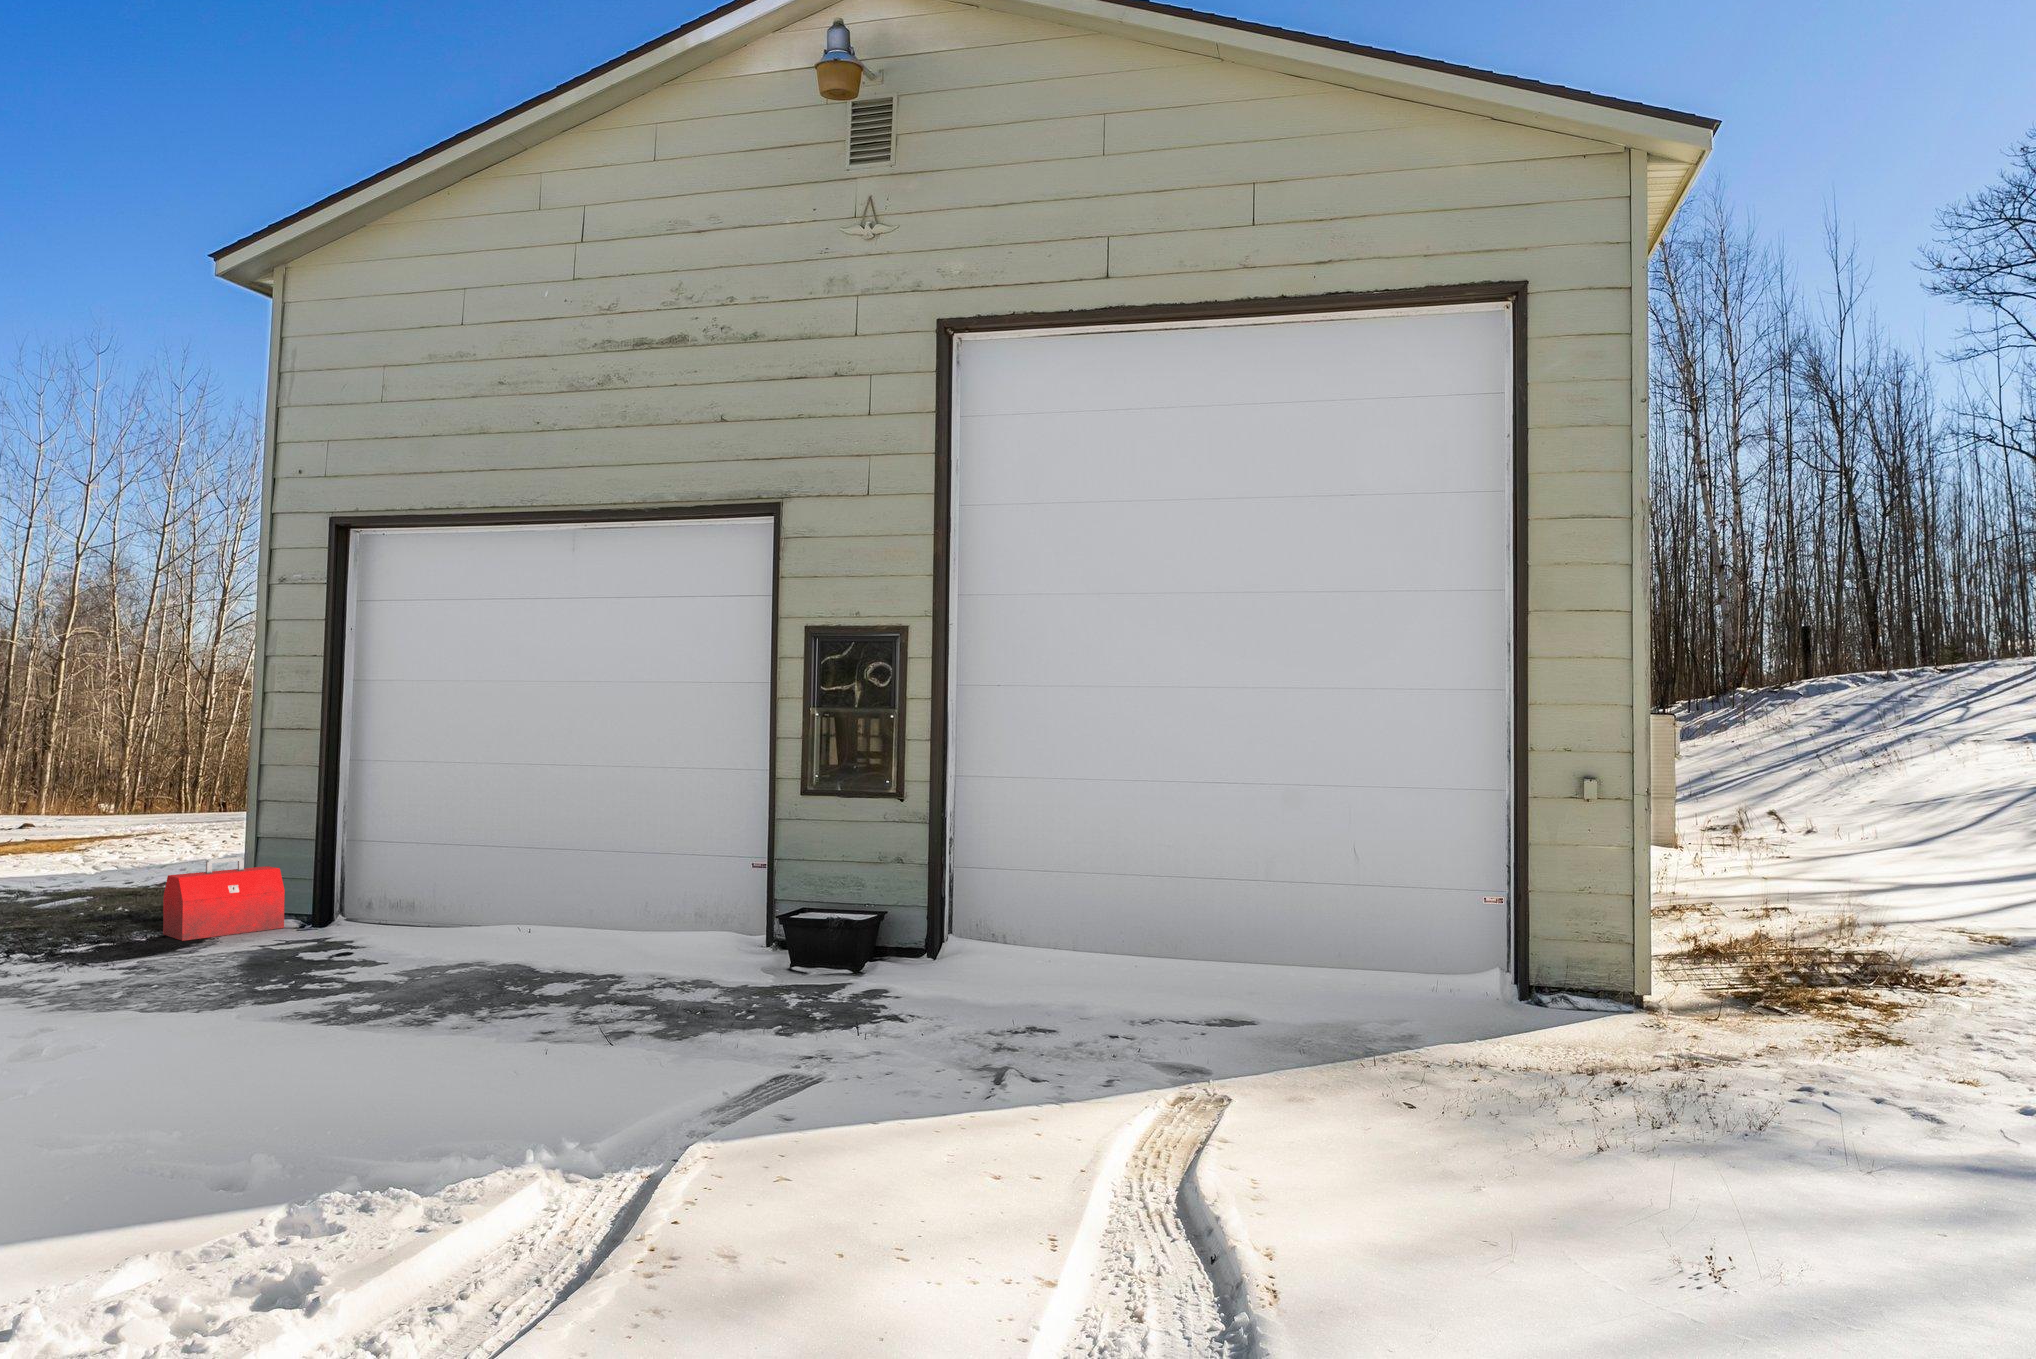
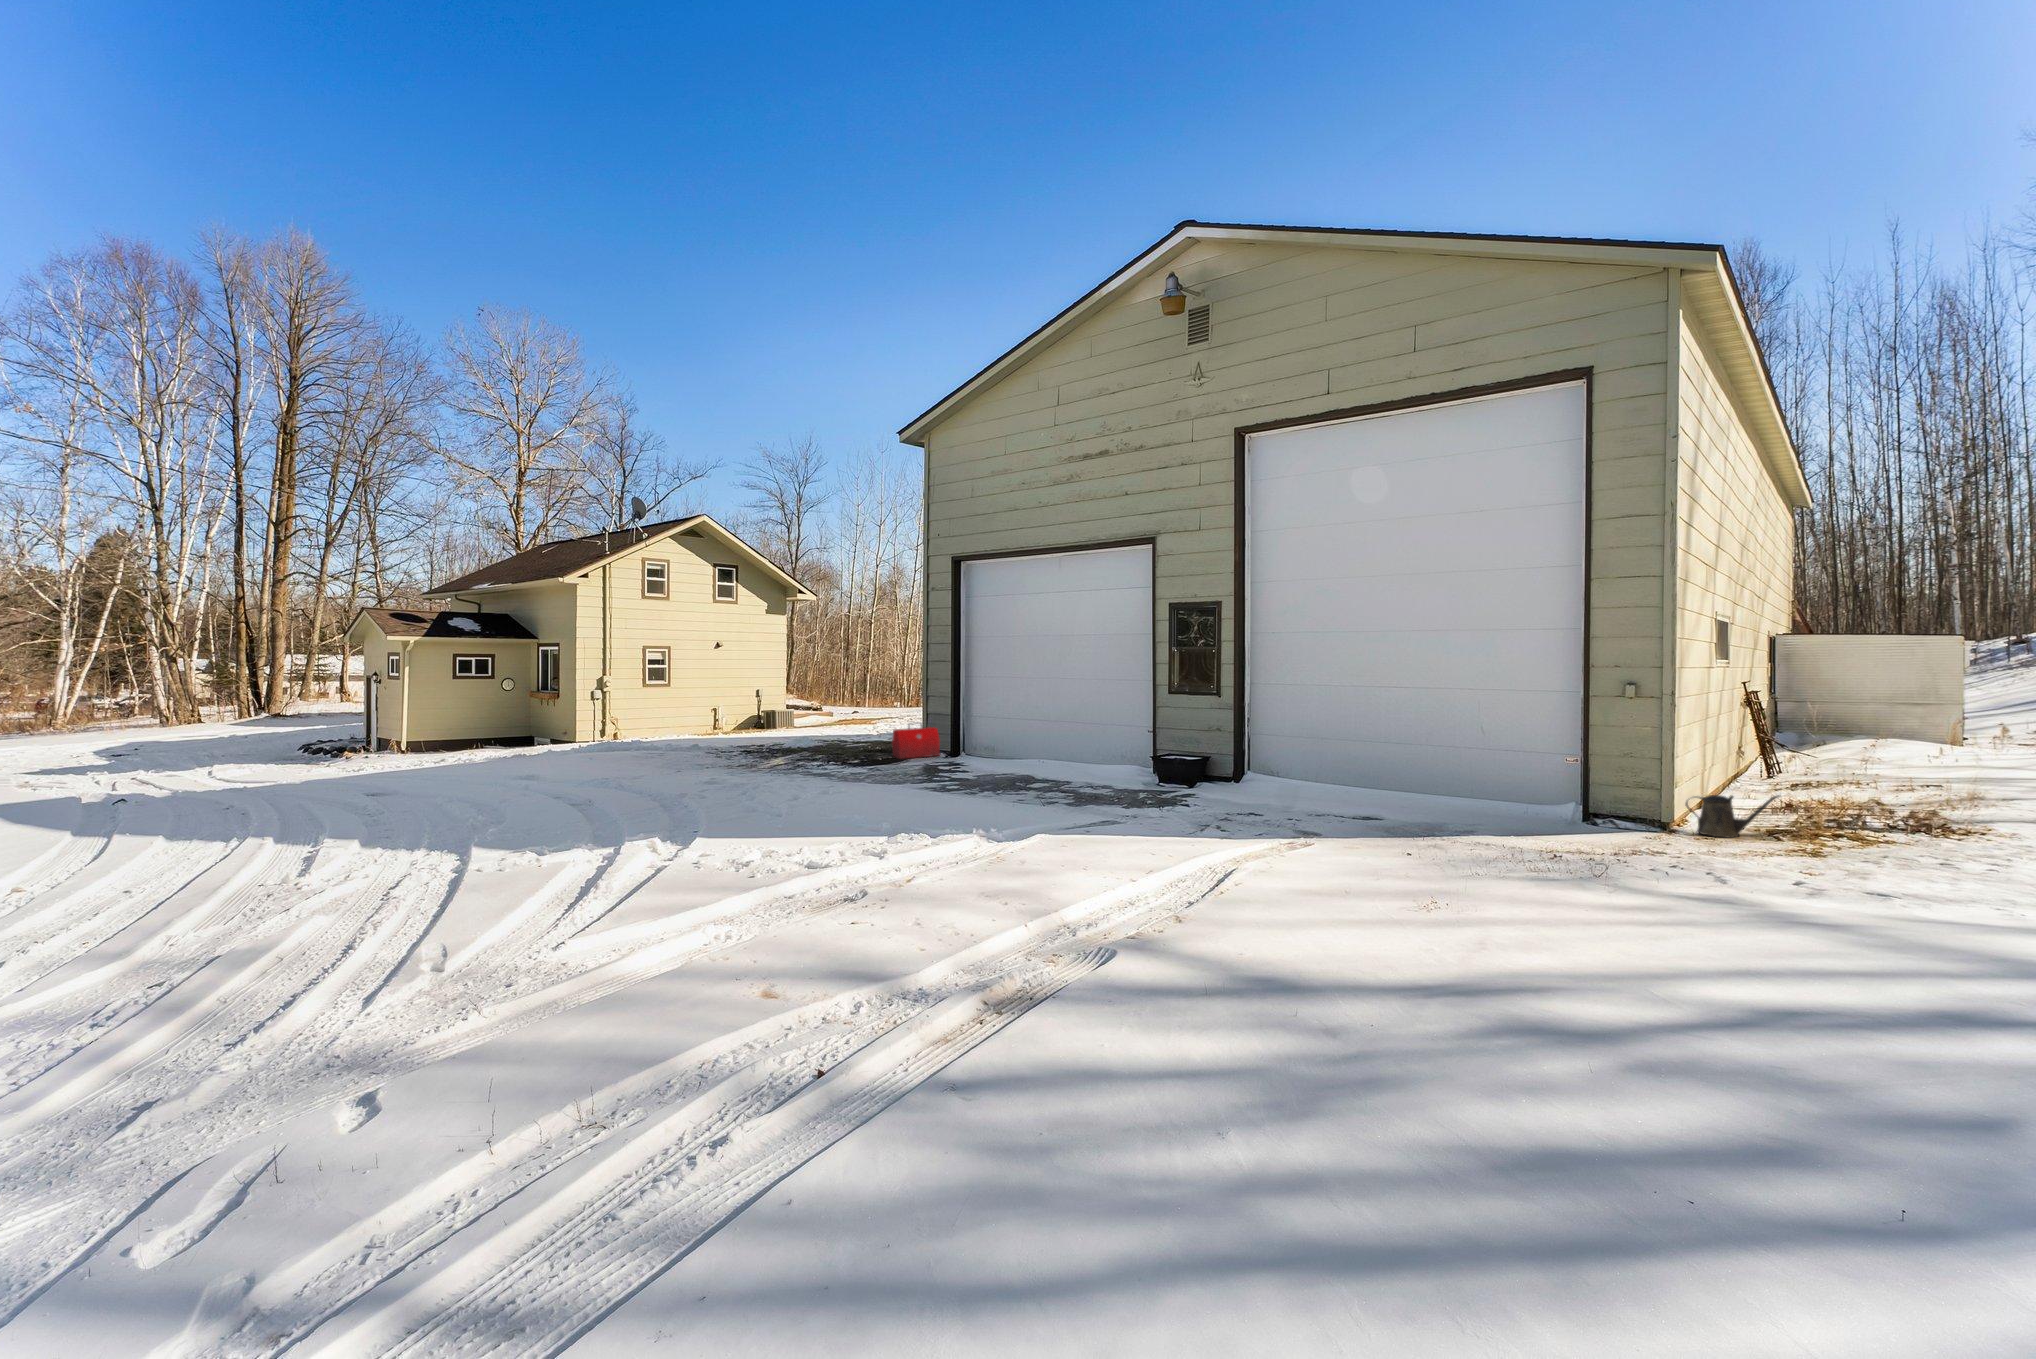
watering can: none [1654,947,1784,1017] -> present [1685,795,1780,838]

